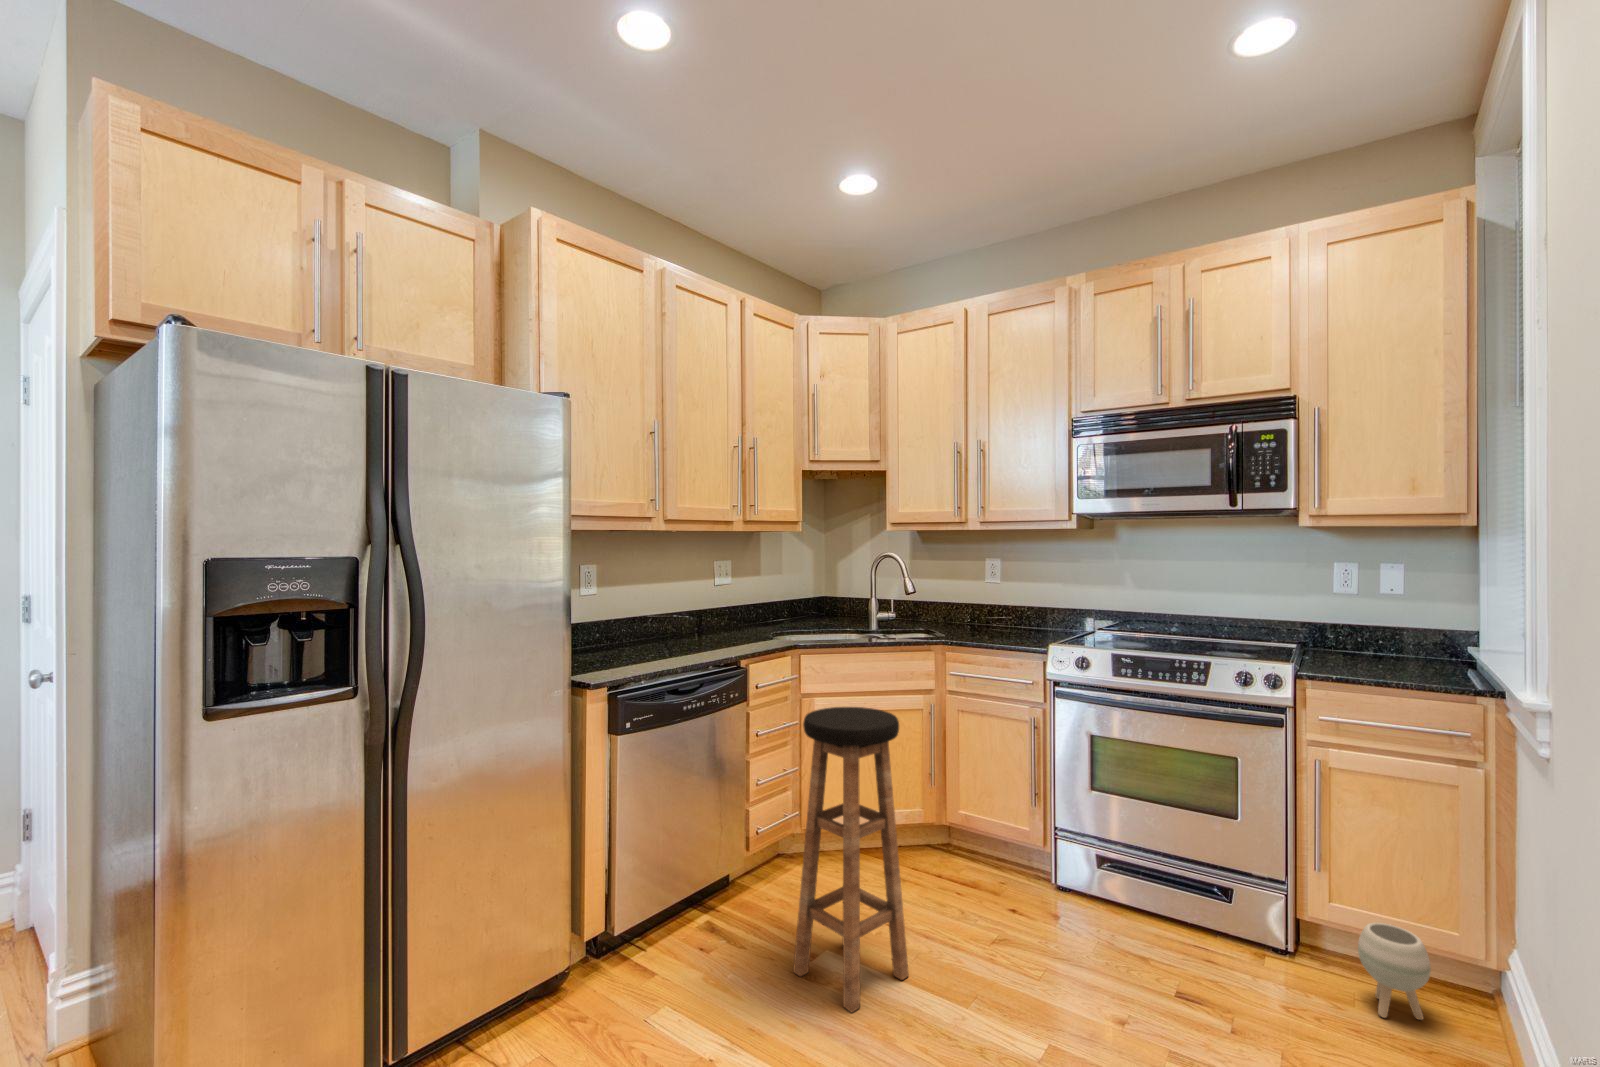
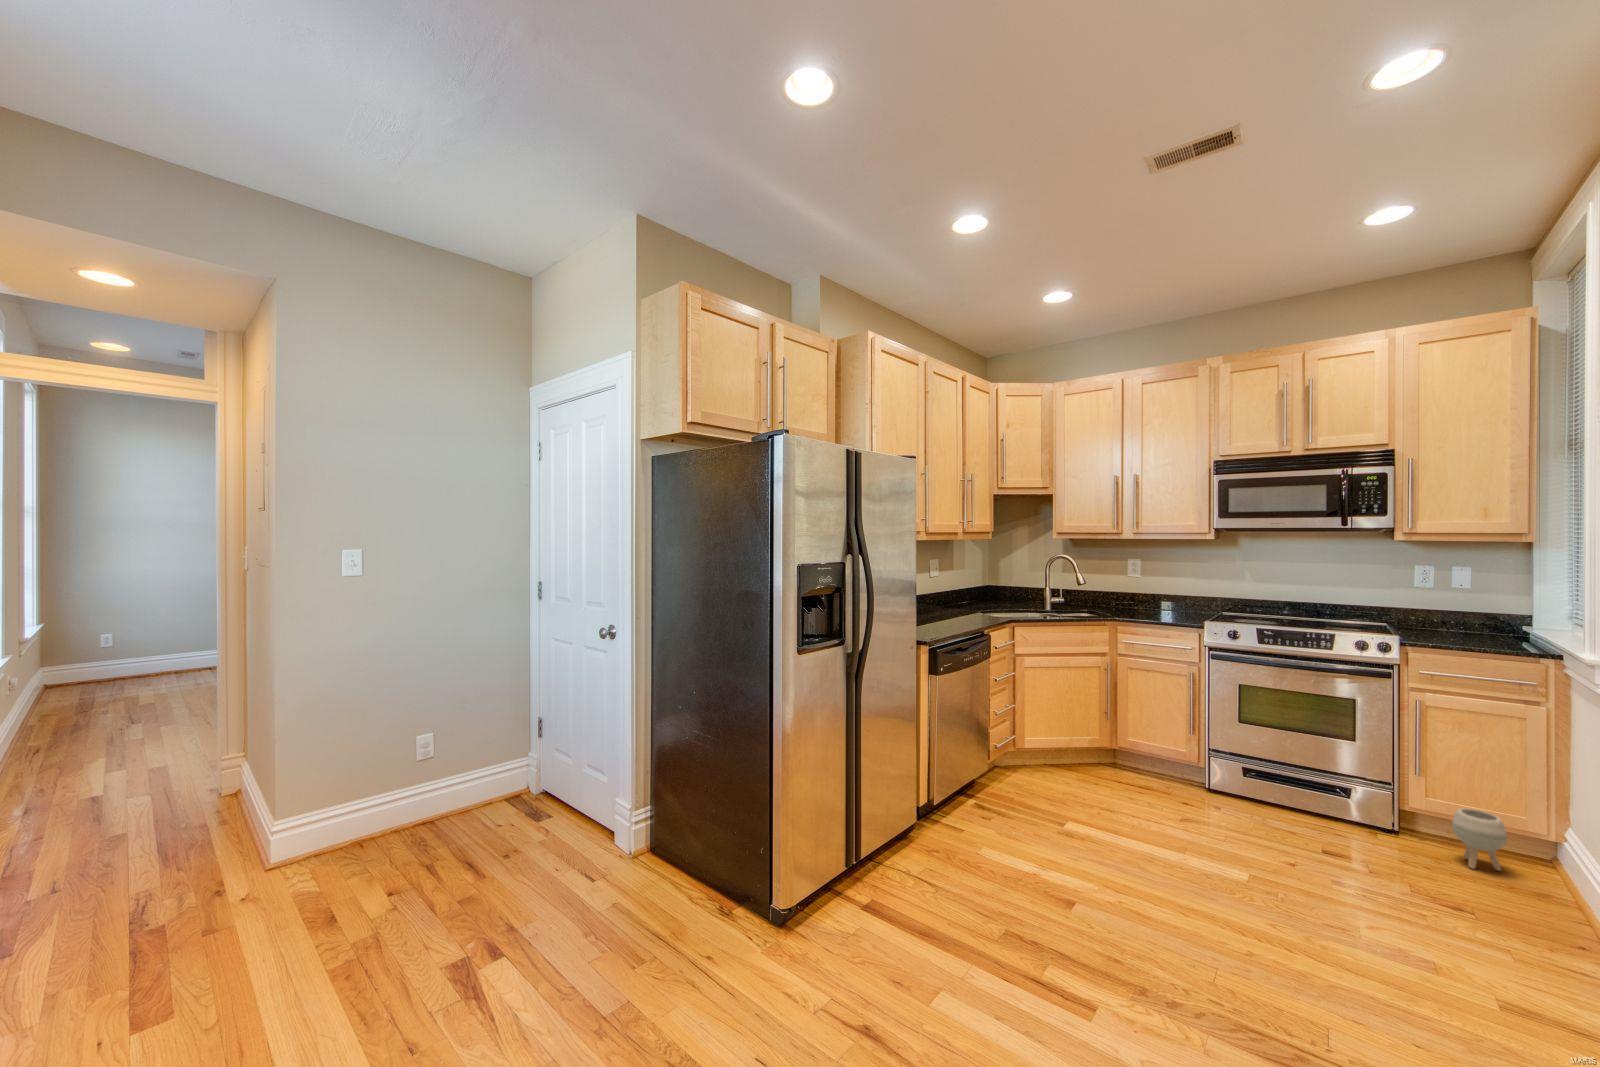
bar stool: present [793,707,909,1012] -> none [1055,660,1134,852]

